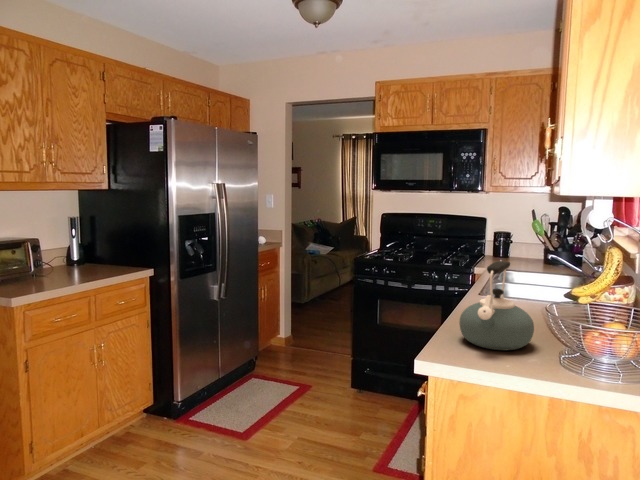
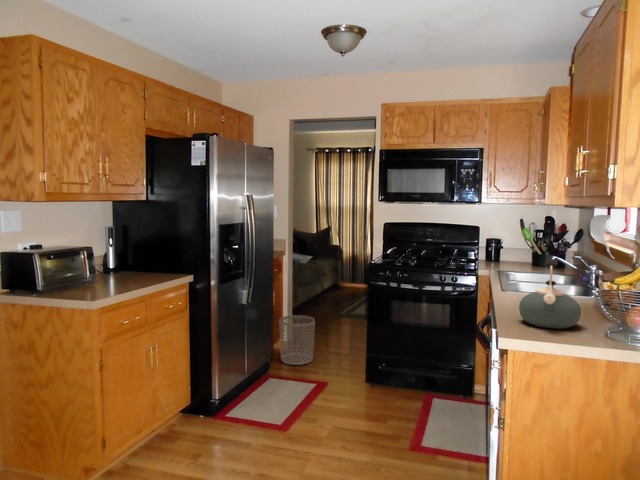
waste bin: none [269,311,307,365] -> present [279,315,315,365]

